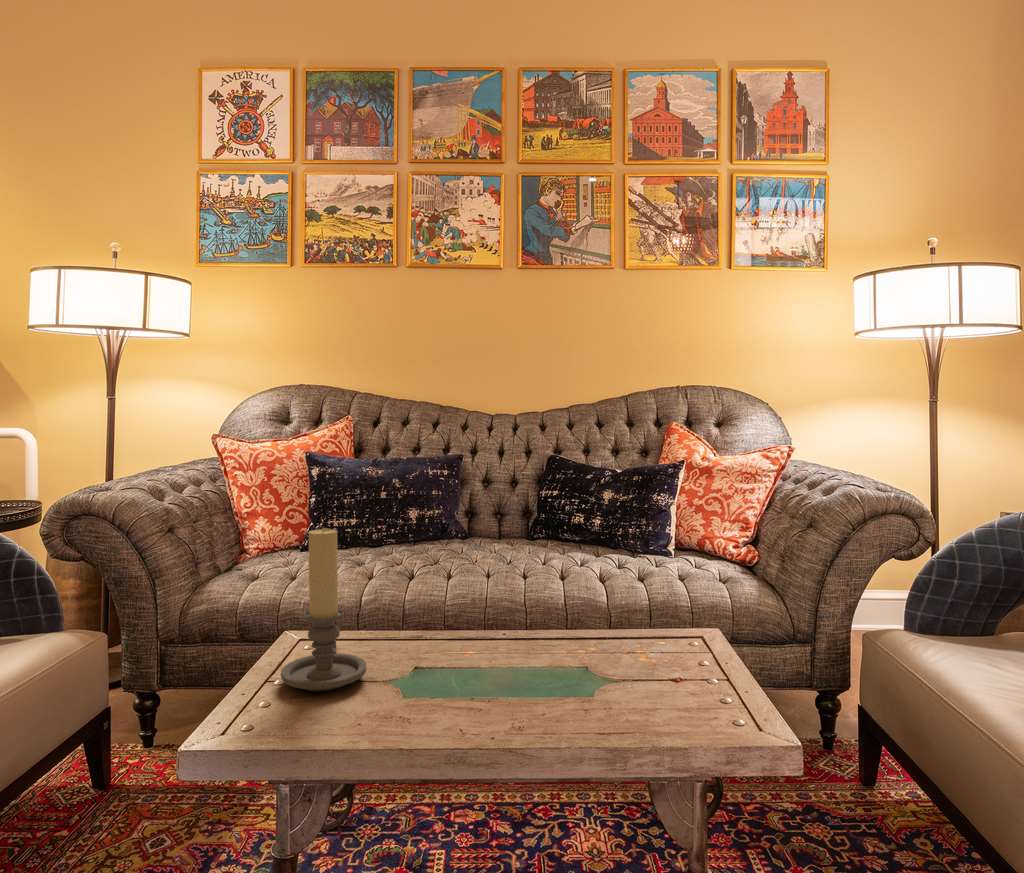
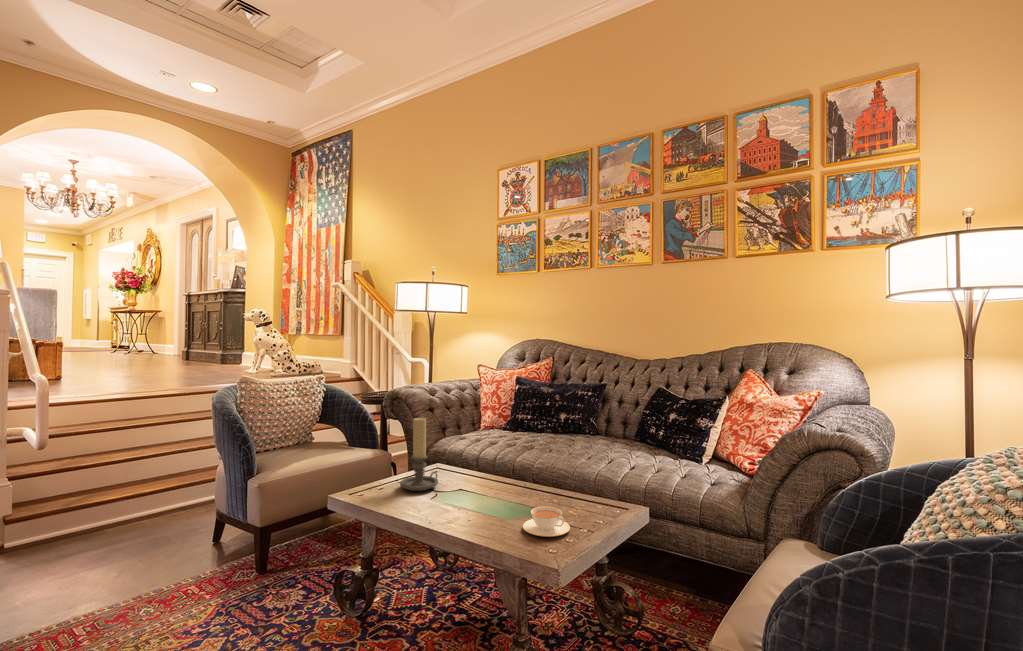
teacup: none [634,651,722,705] -> present [523,506,570,537]

